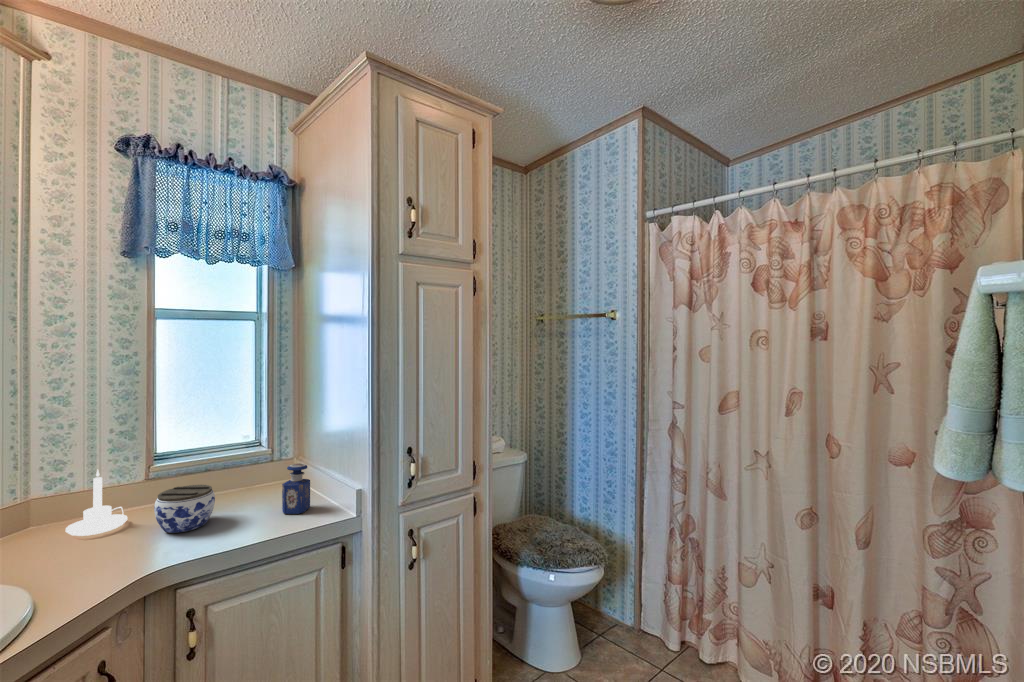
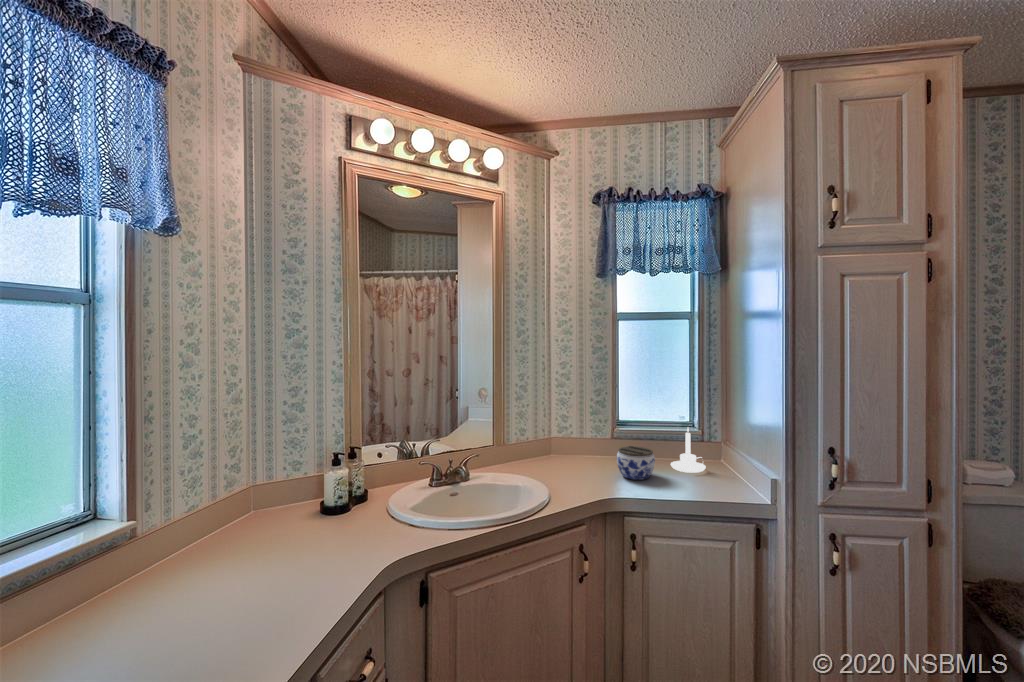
perfume bottle: present [282,464,310,514] -> none [705,445,730,489]
candle holder: present [66,470,127,536] -> present [671,428,706,473]

